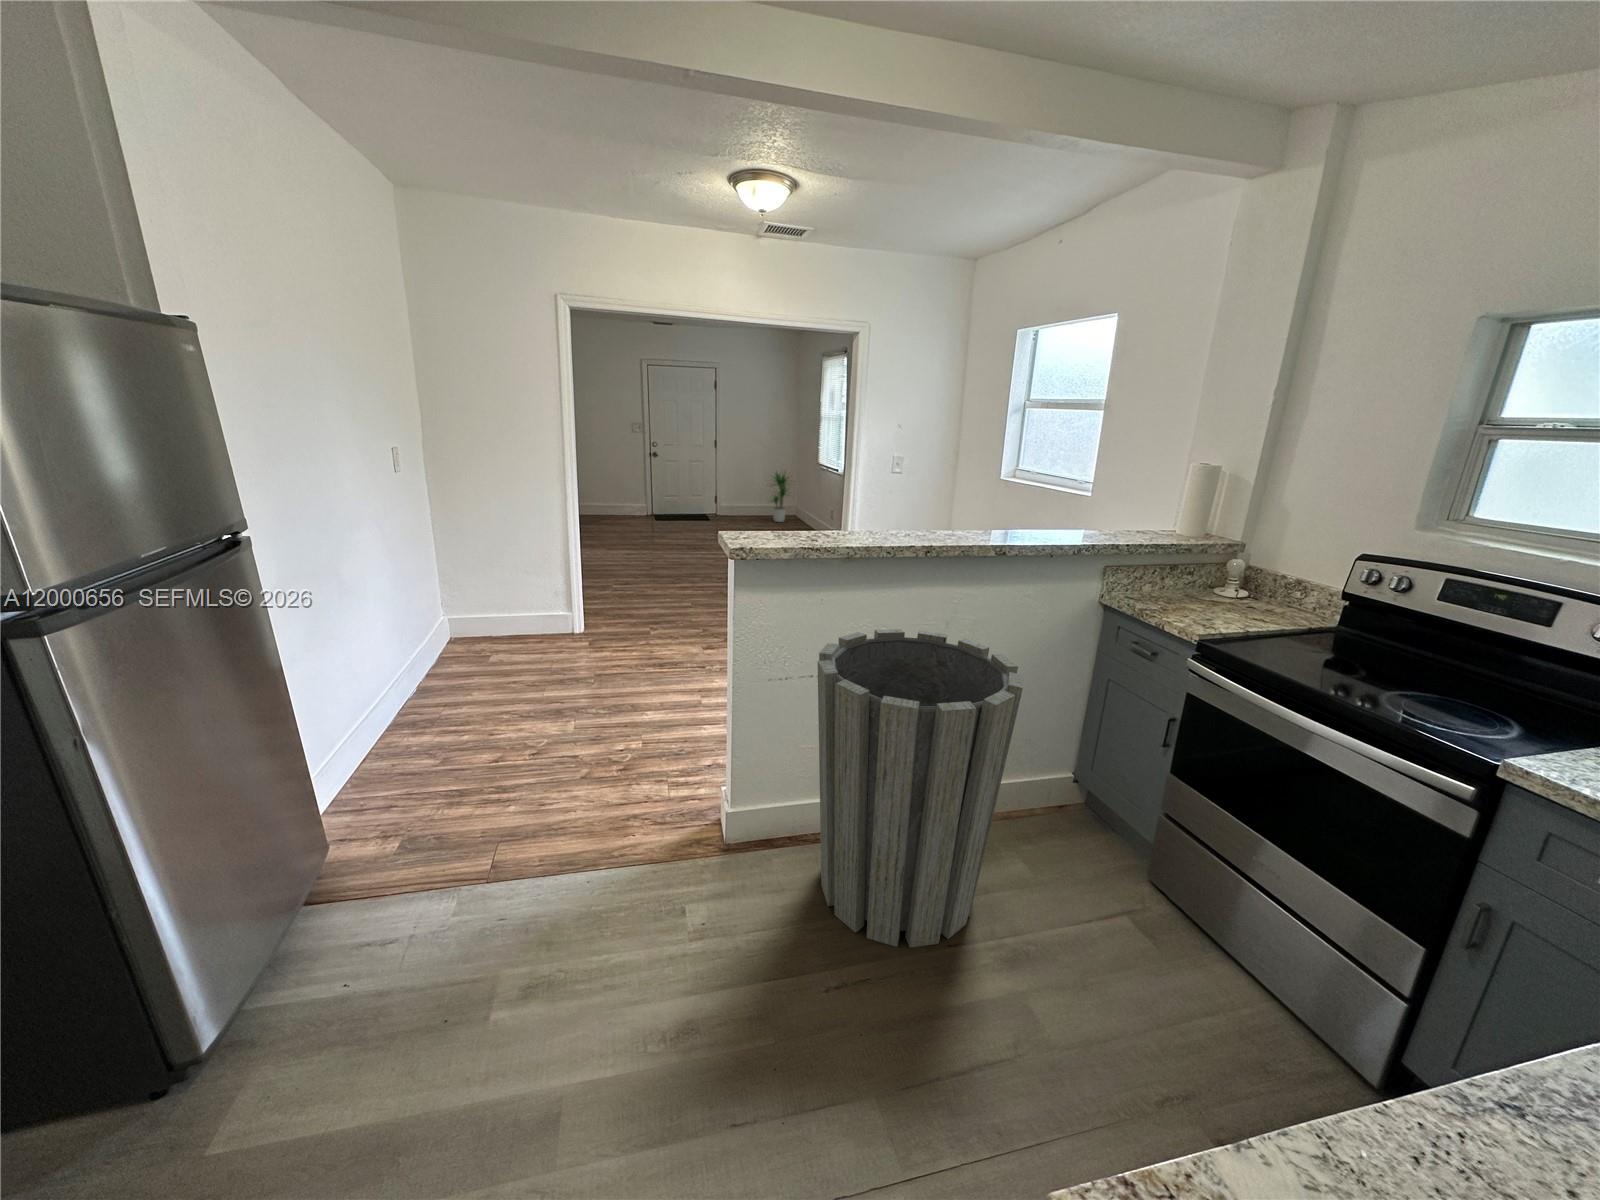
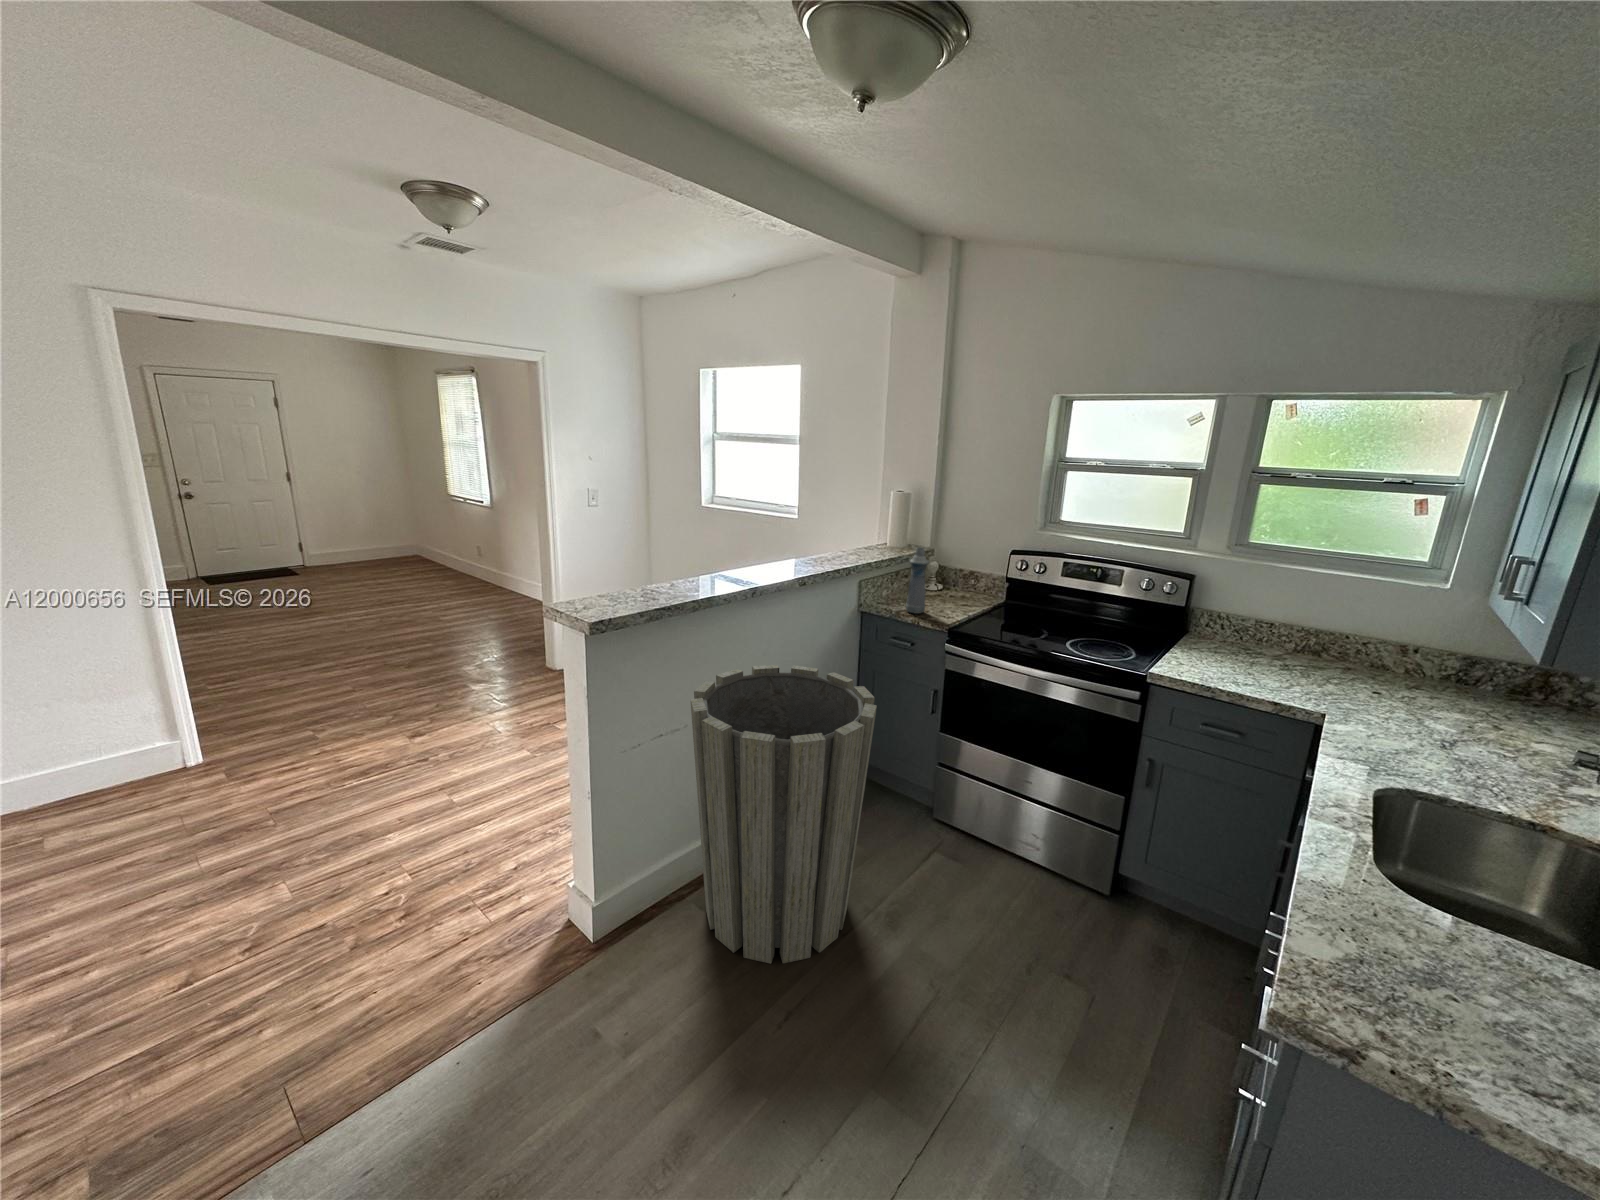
potted plant: present [772,471,791,522] -> none [379,502,423,565]
bottle: none [1156,531,1197,617] -> present [906,548,929,614]

